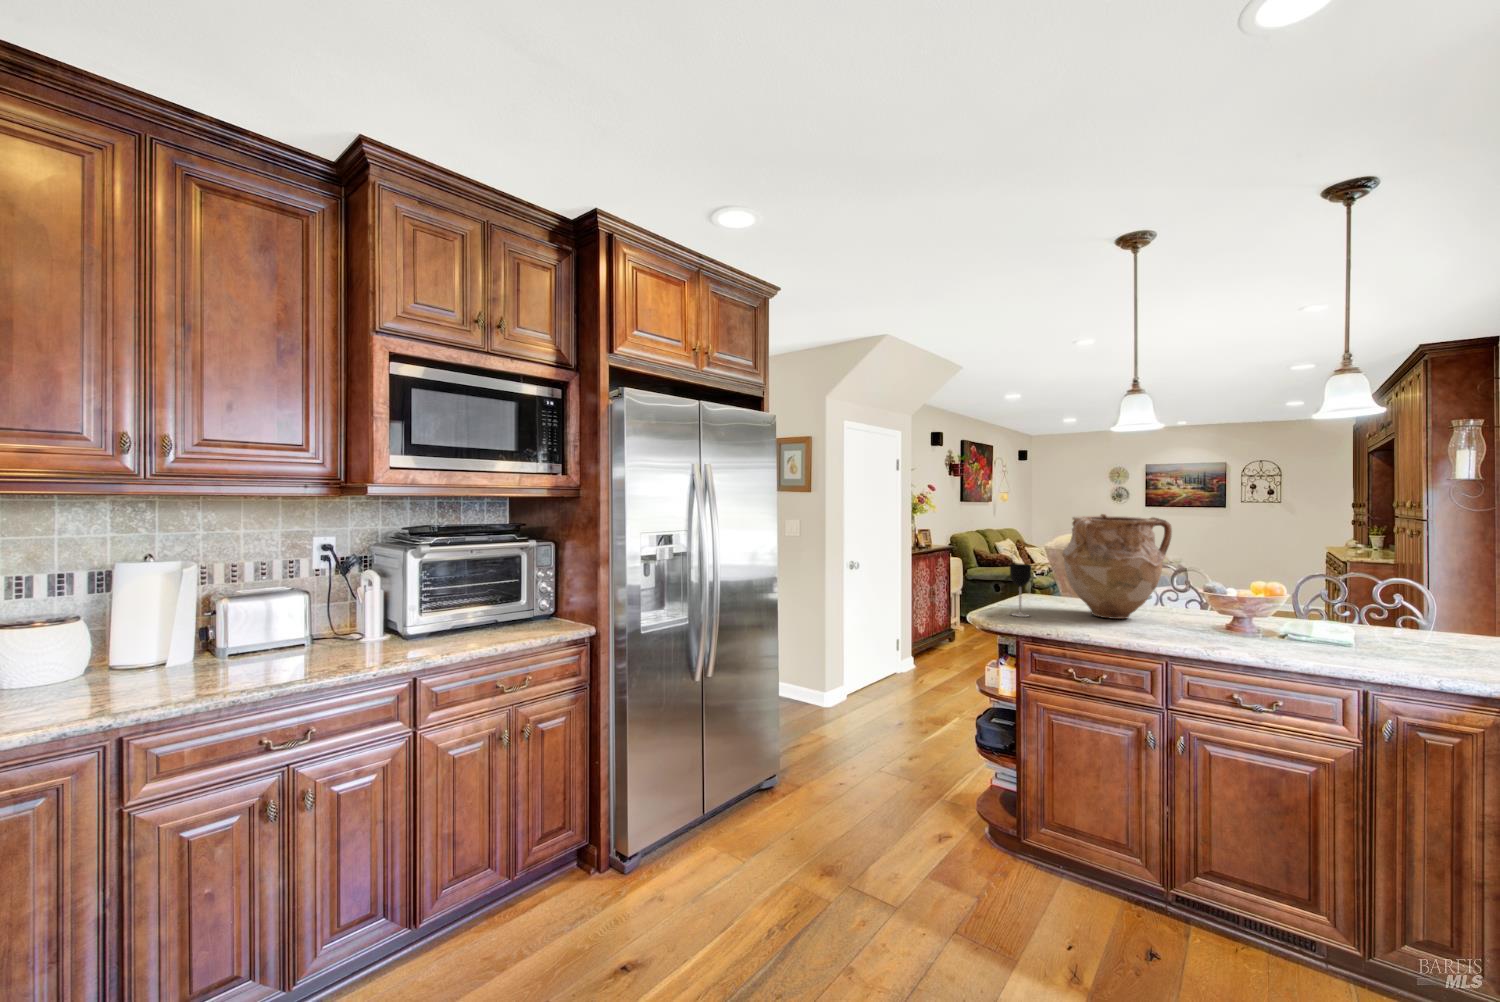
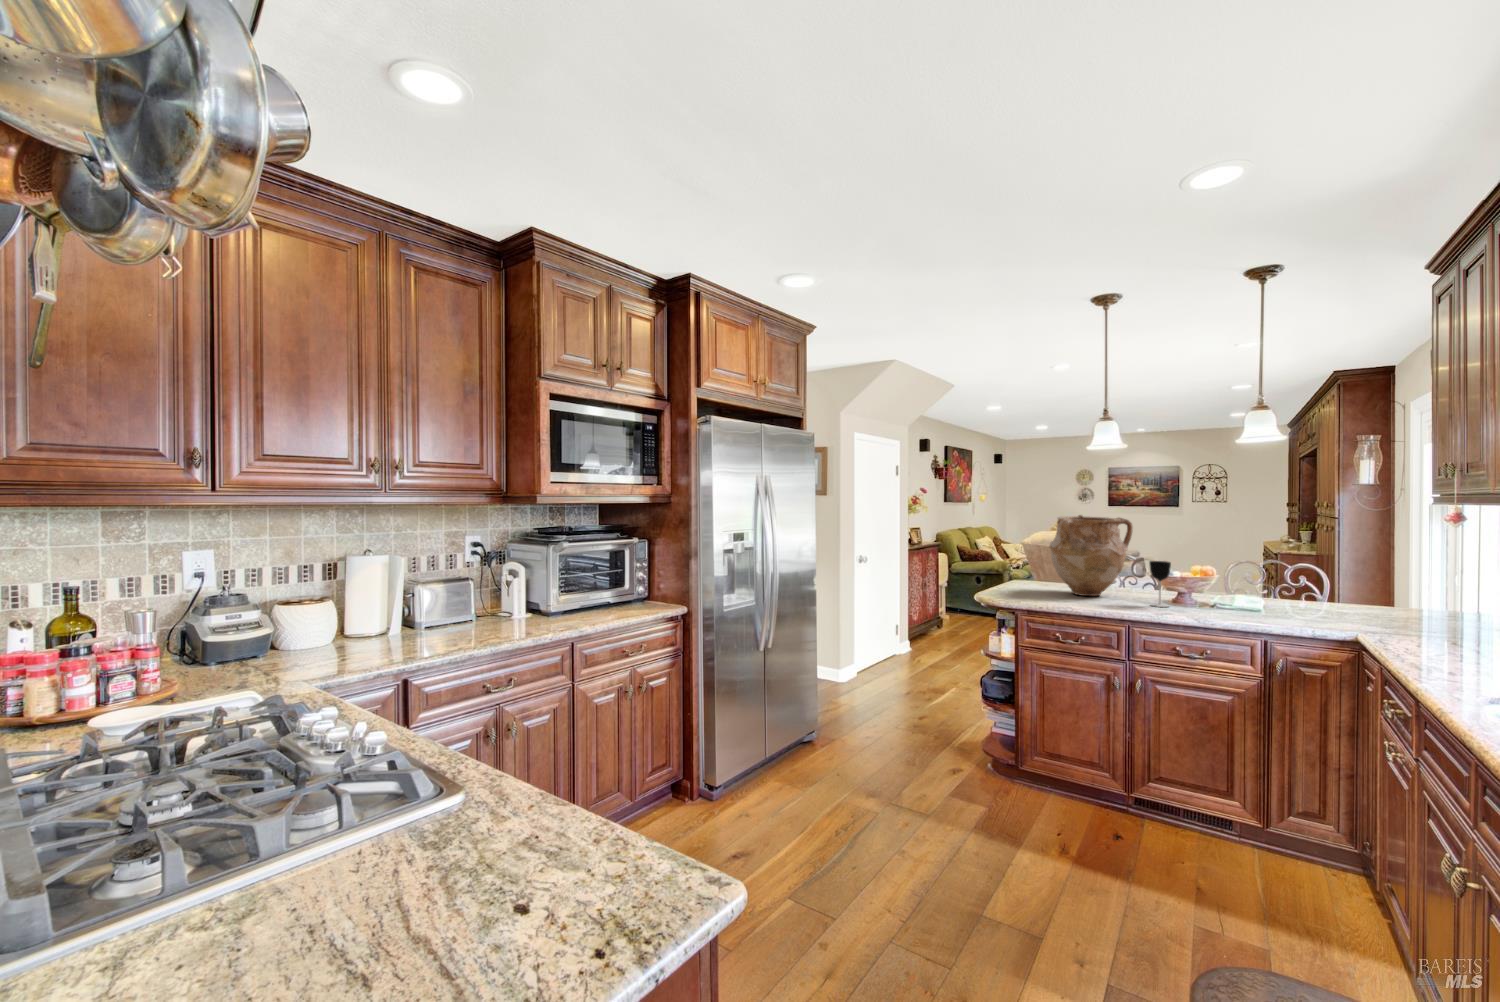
wine glass: present [1009,564,1032,617] -> present [1149,561,1171,607]

